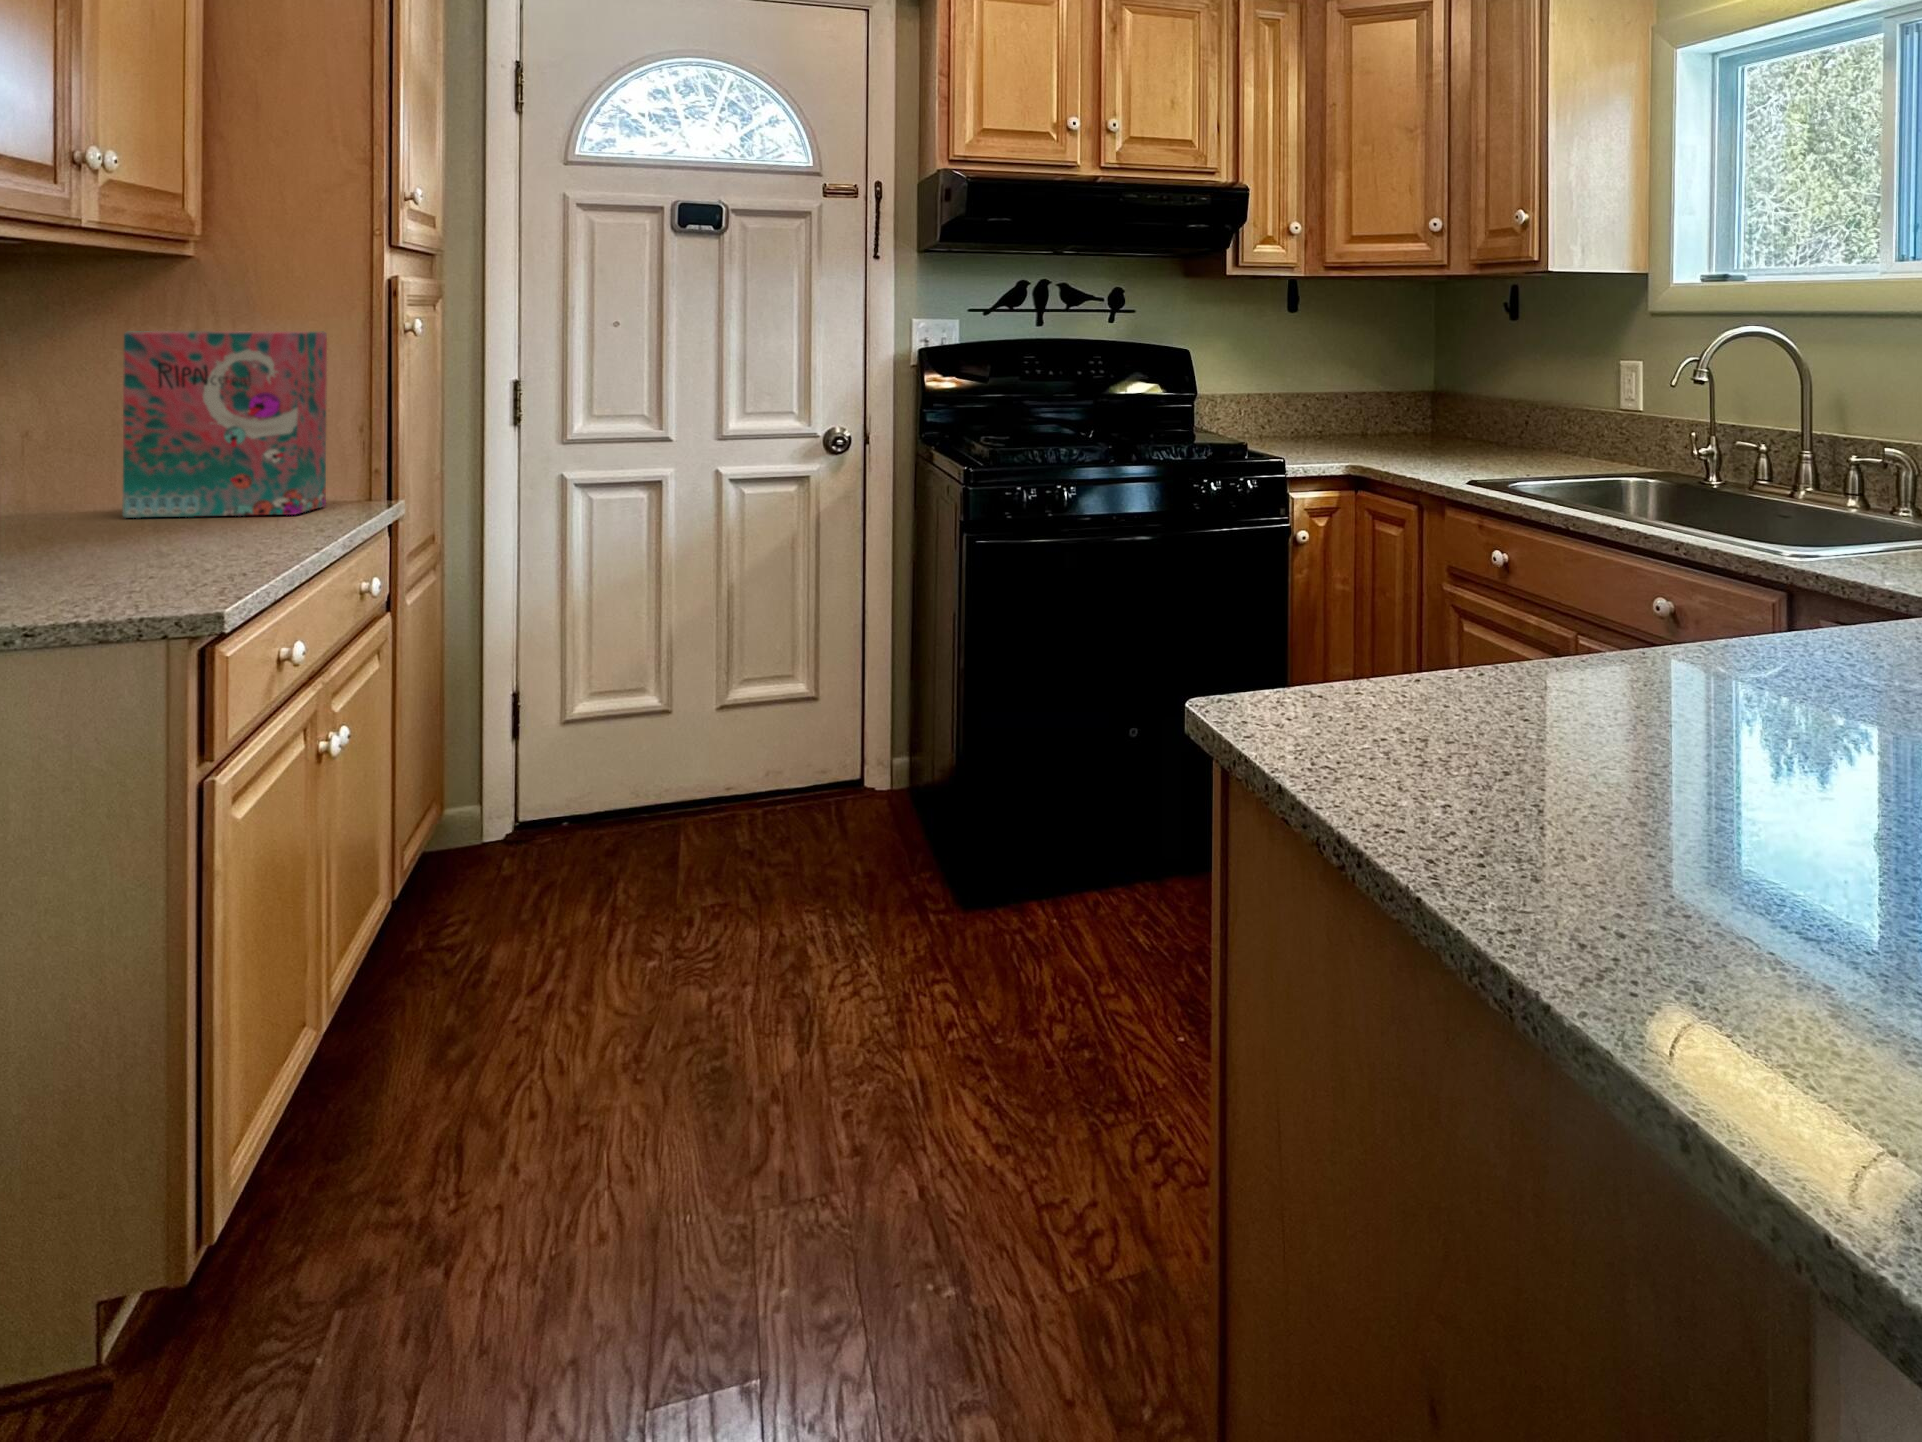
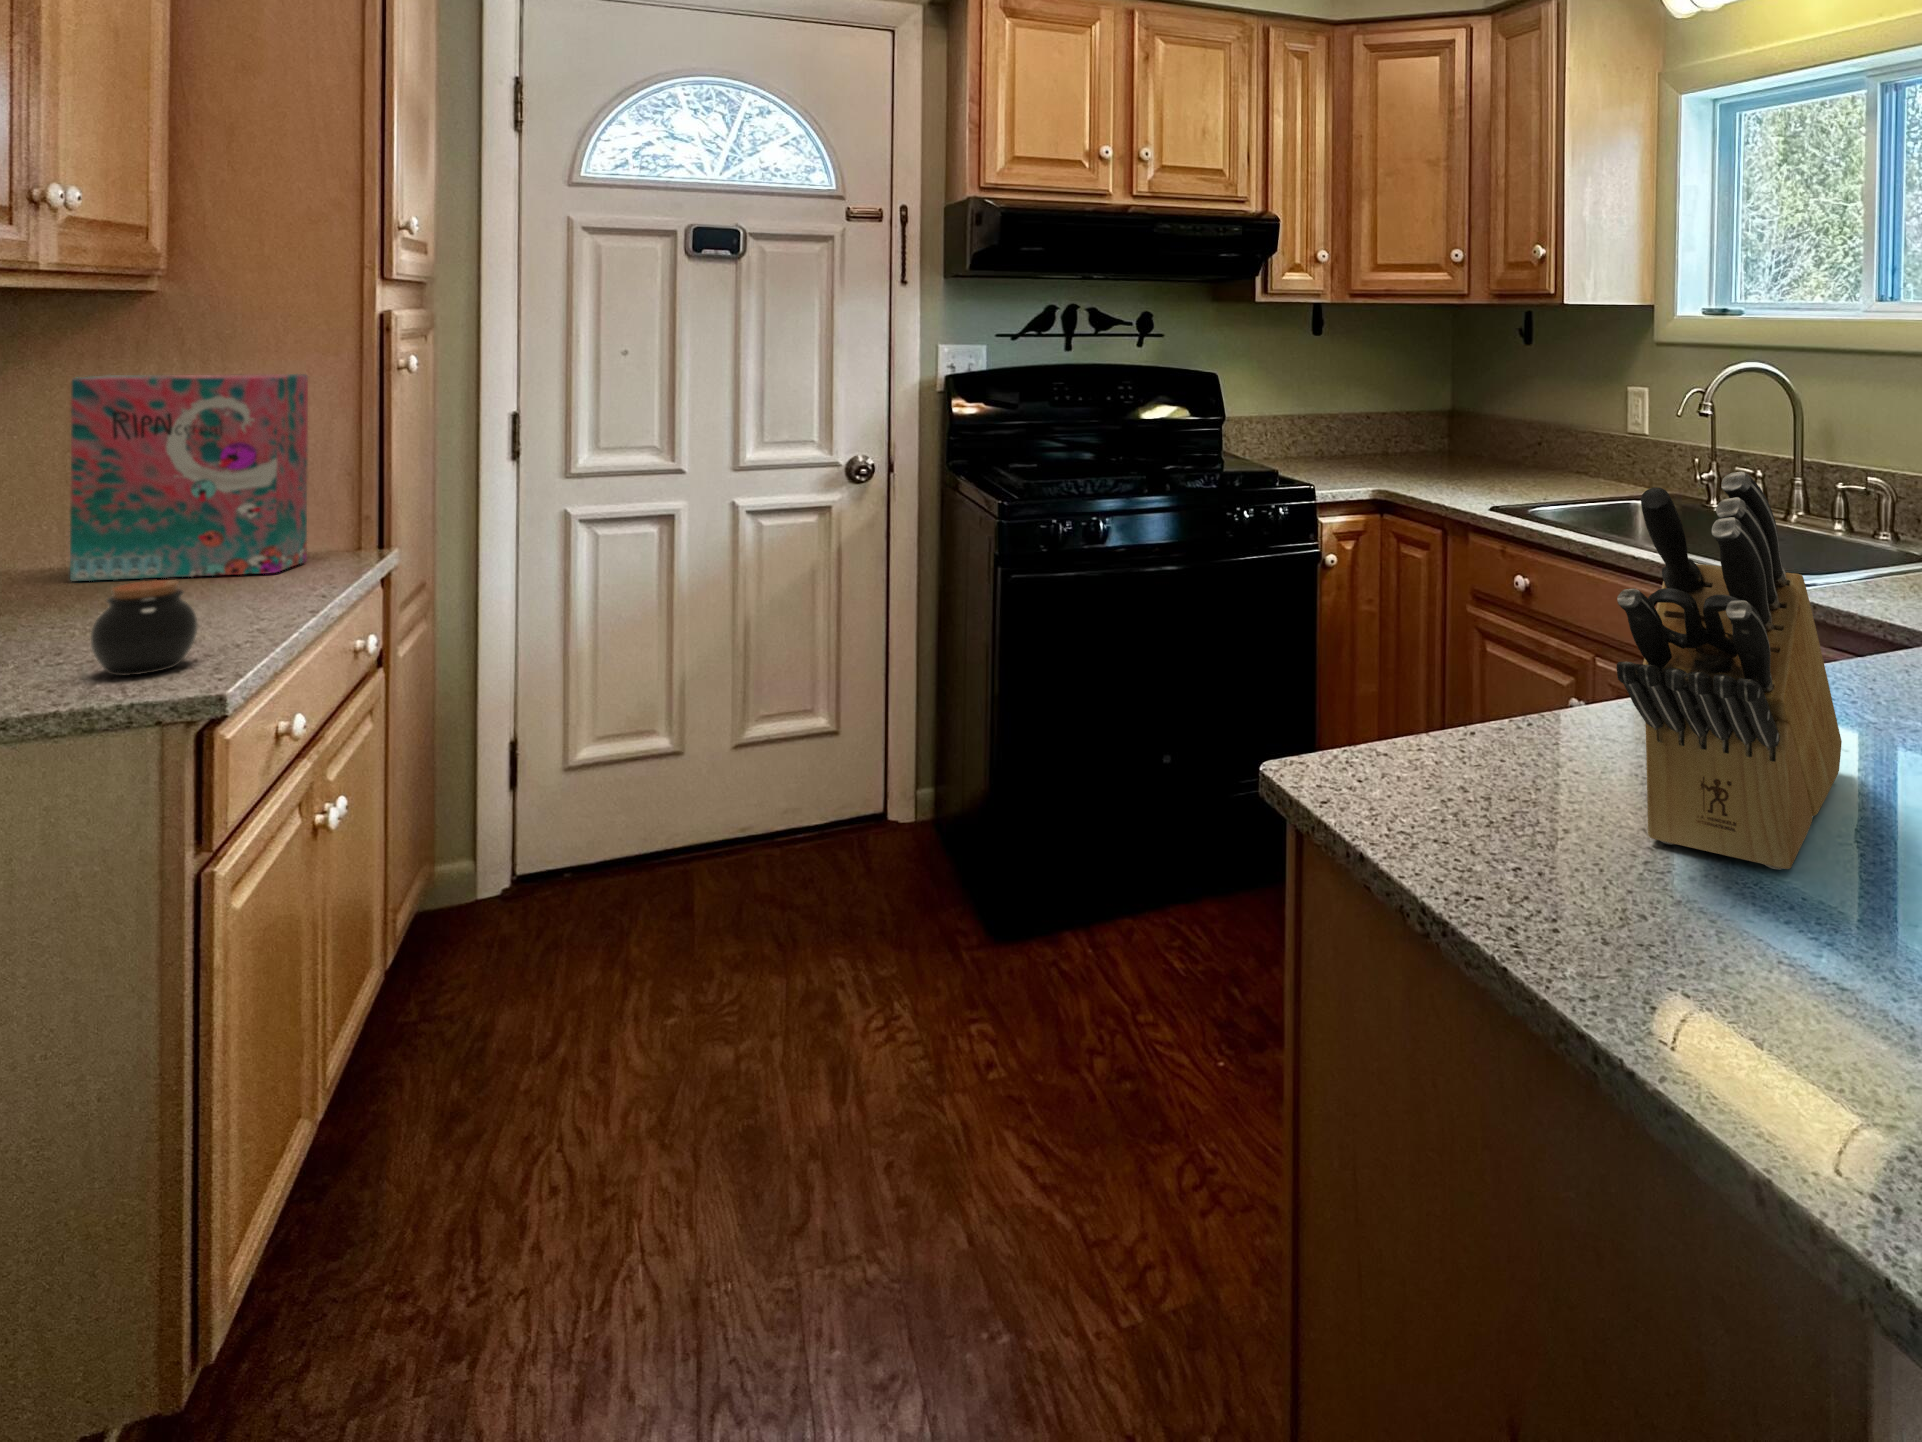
knife block: none [1549,370,1821,814] -> present [1617,472,1842,870]
jar: none [116,506,209,591] -> present [90,580,198,676]

